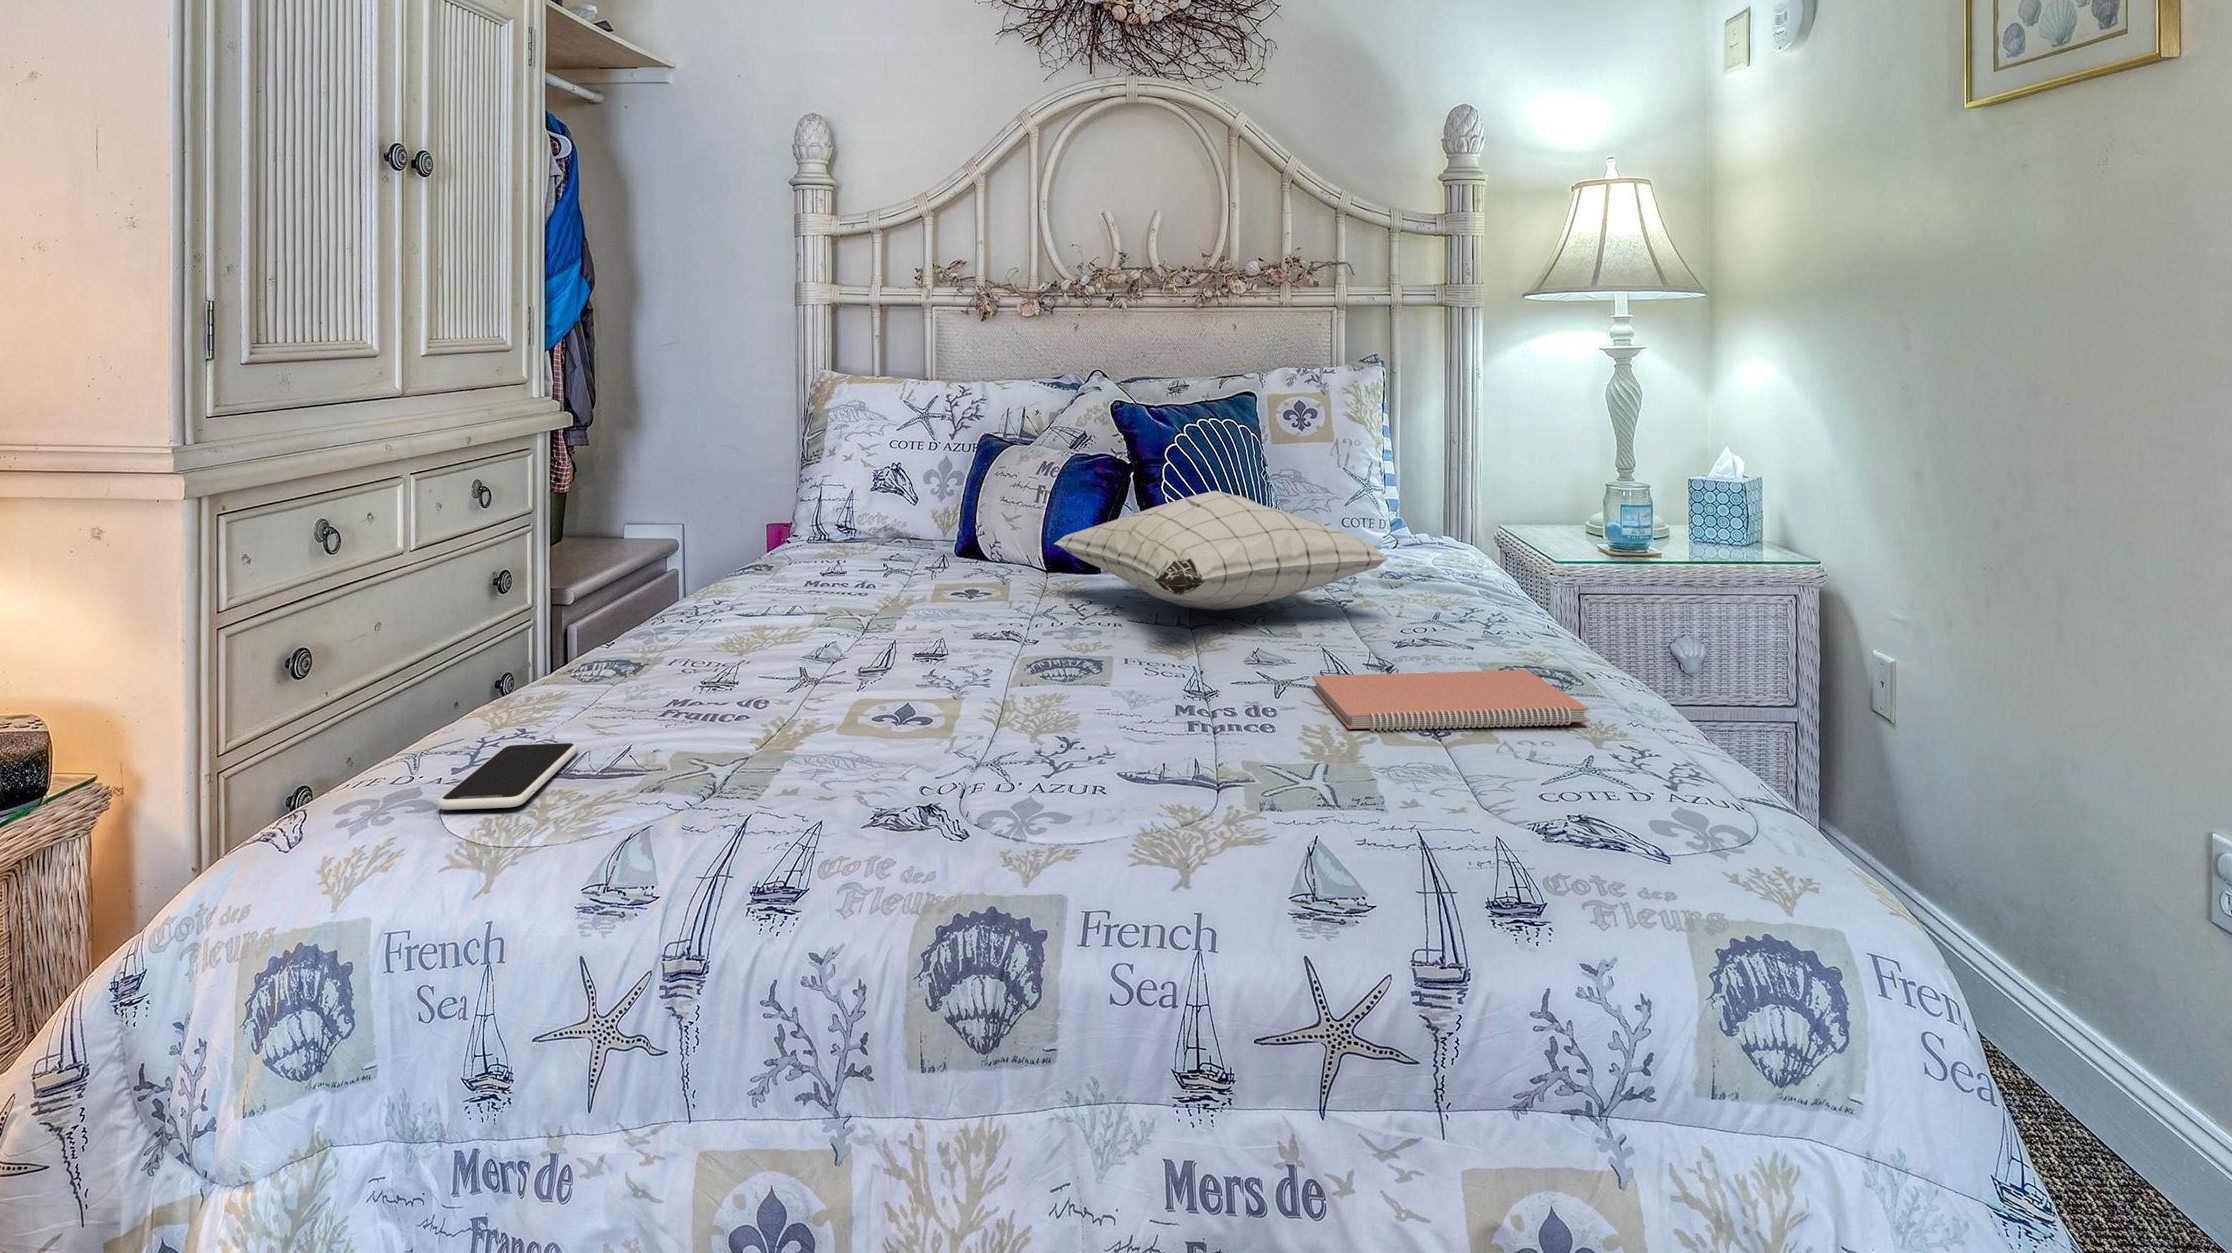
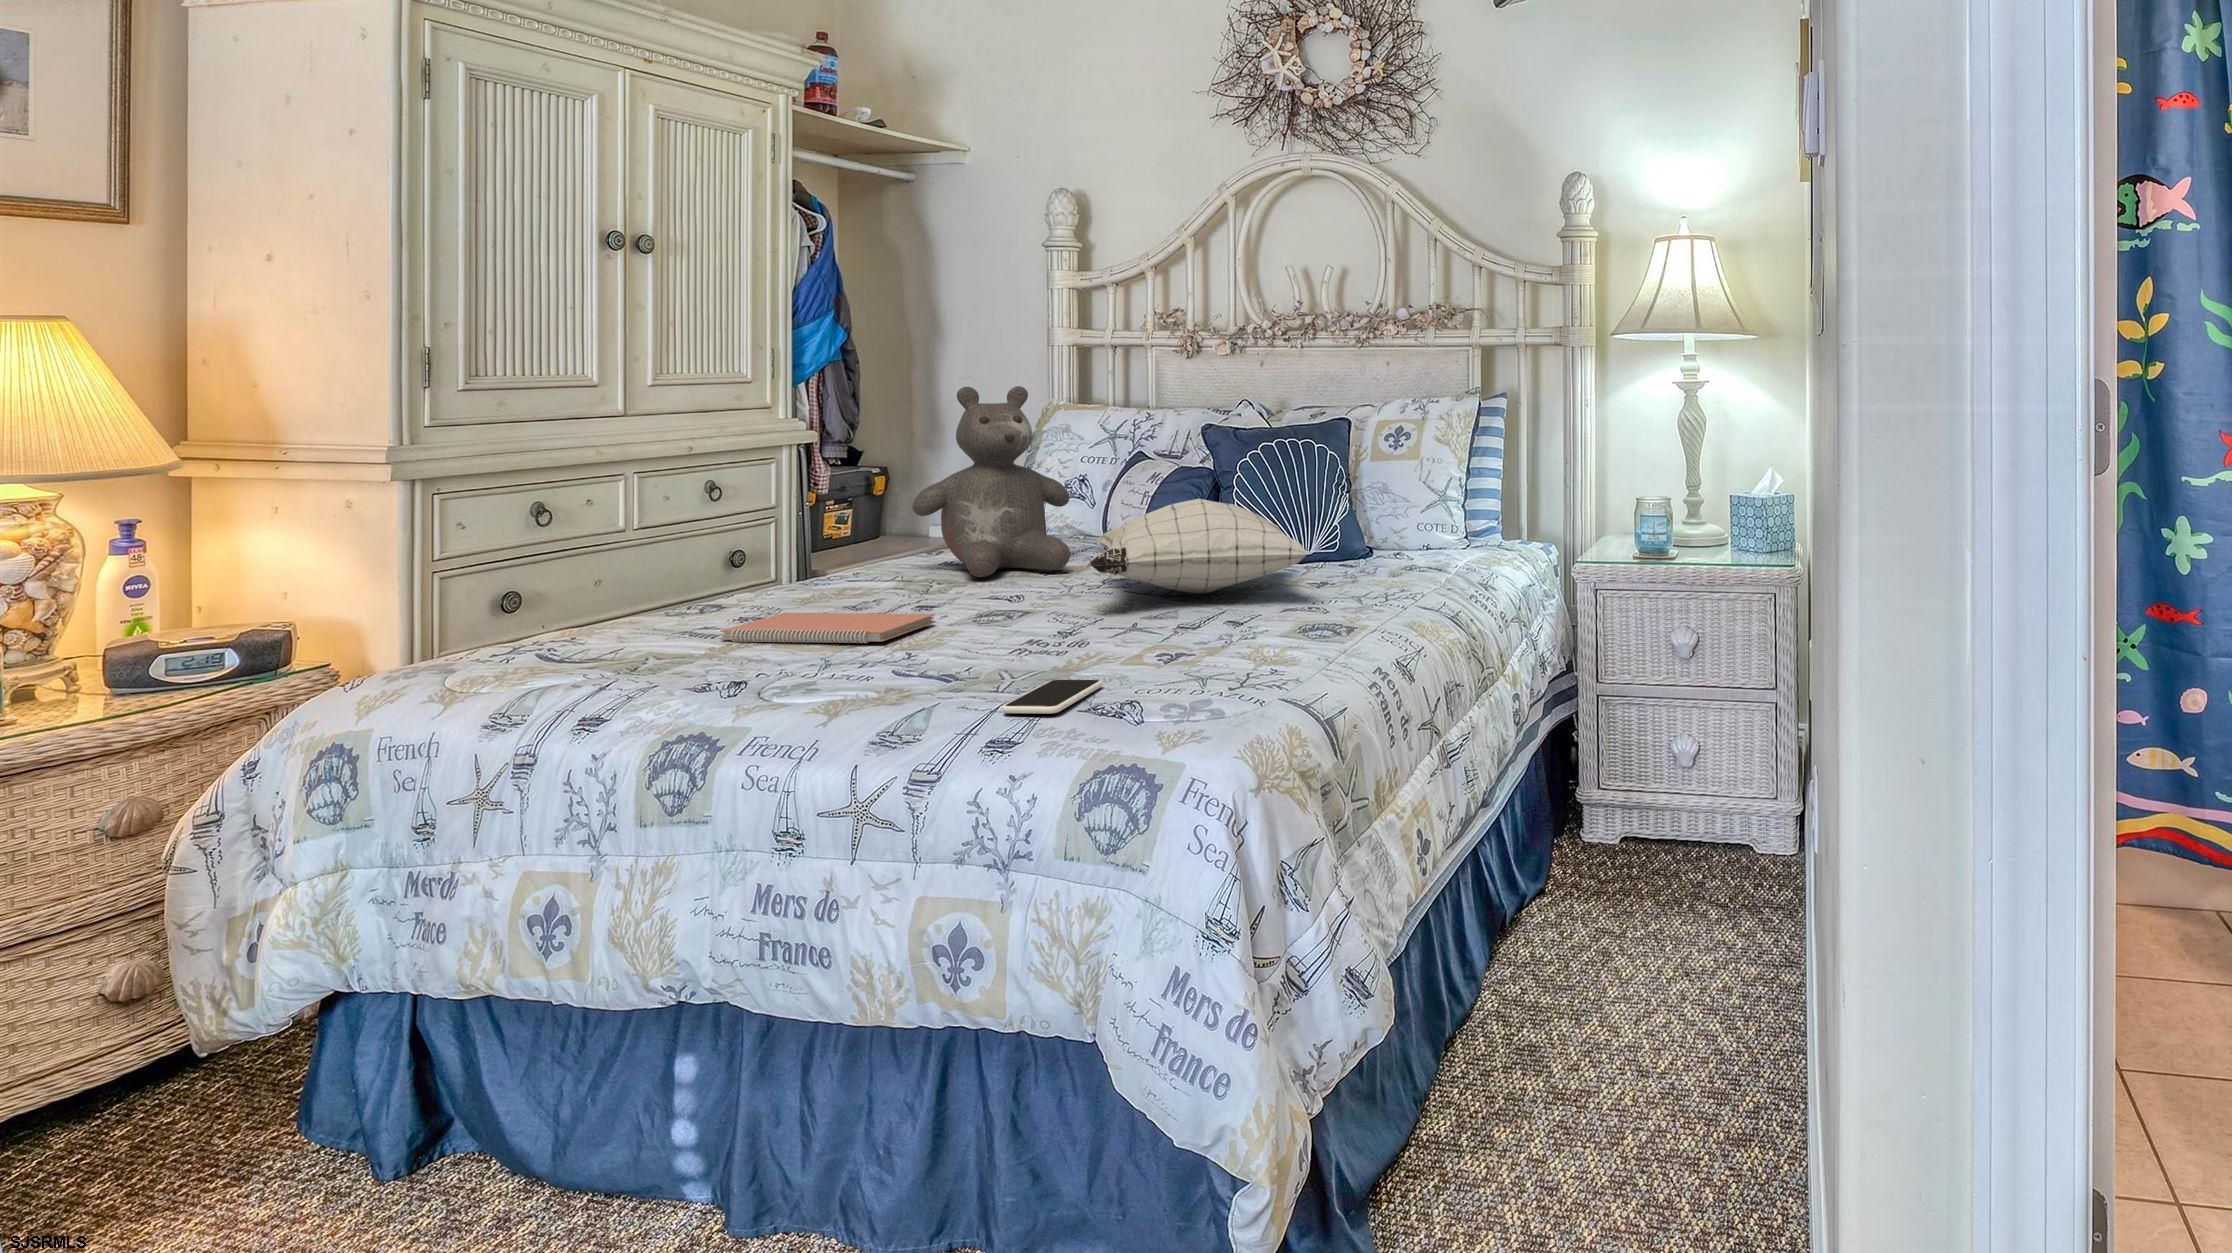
teddy bear: none [798,352,993,596] -> present [912,386,1070,577]
notebook: present [1312,670,1589,731] -> present [720,613,935,643]
smartphone: present [438,743,578,810] -> present [1002,679,1103,714]

